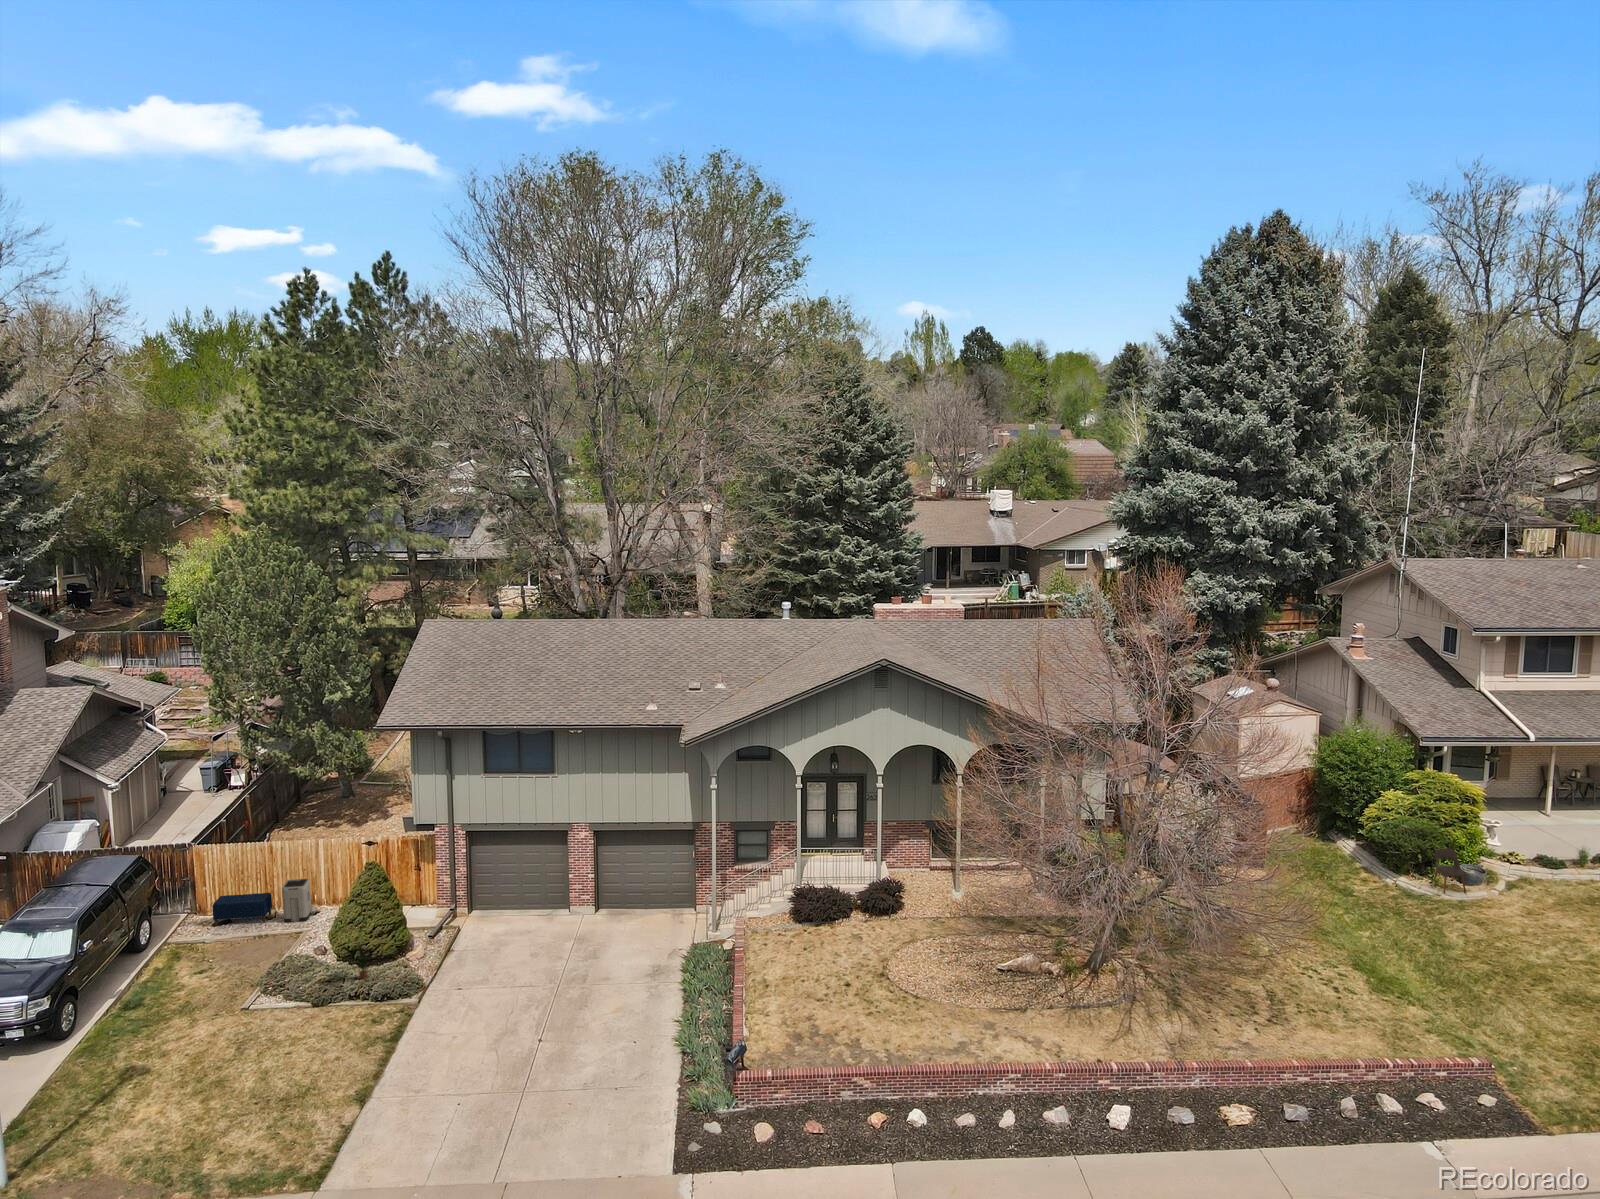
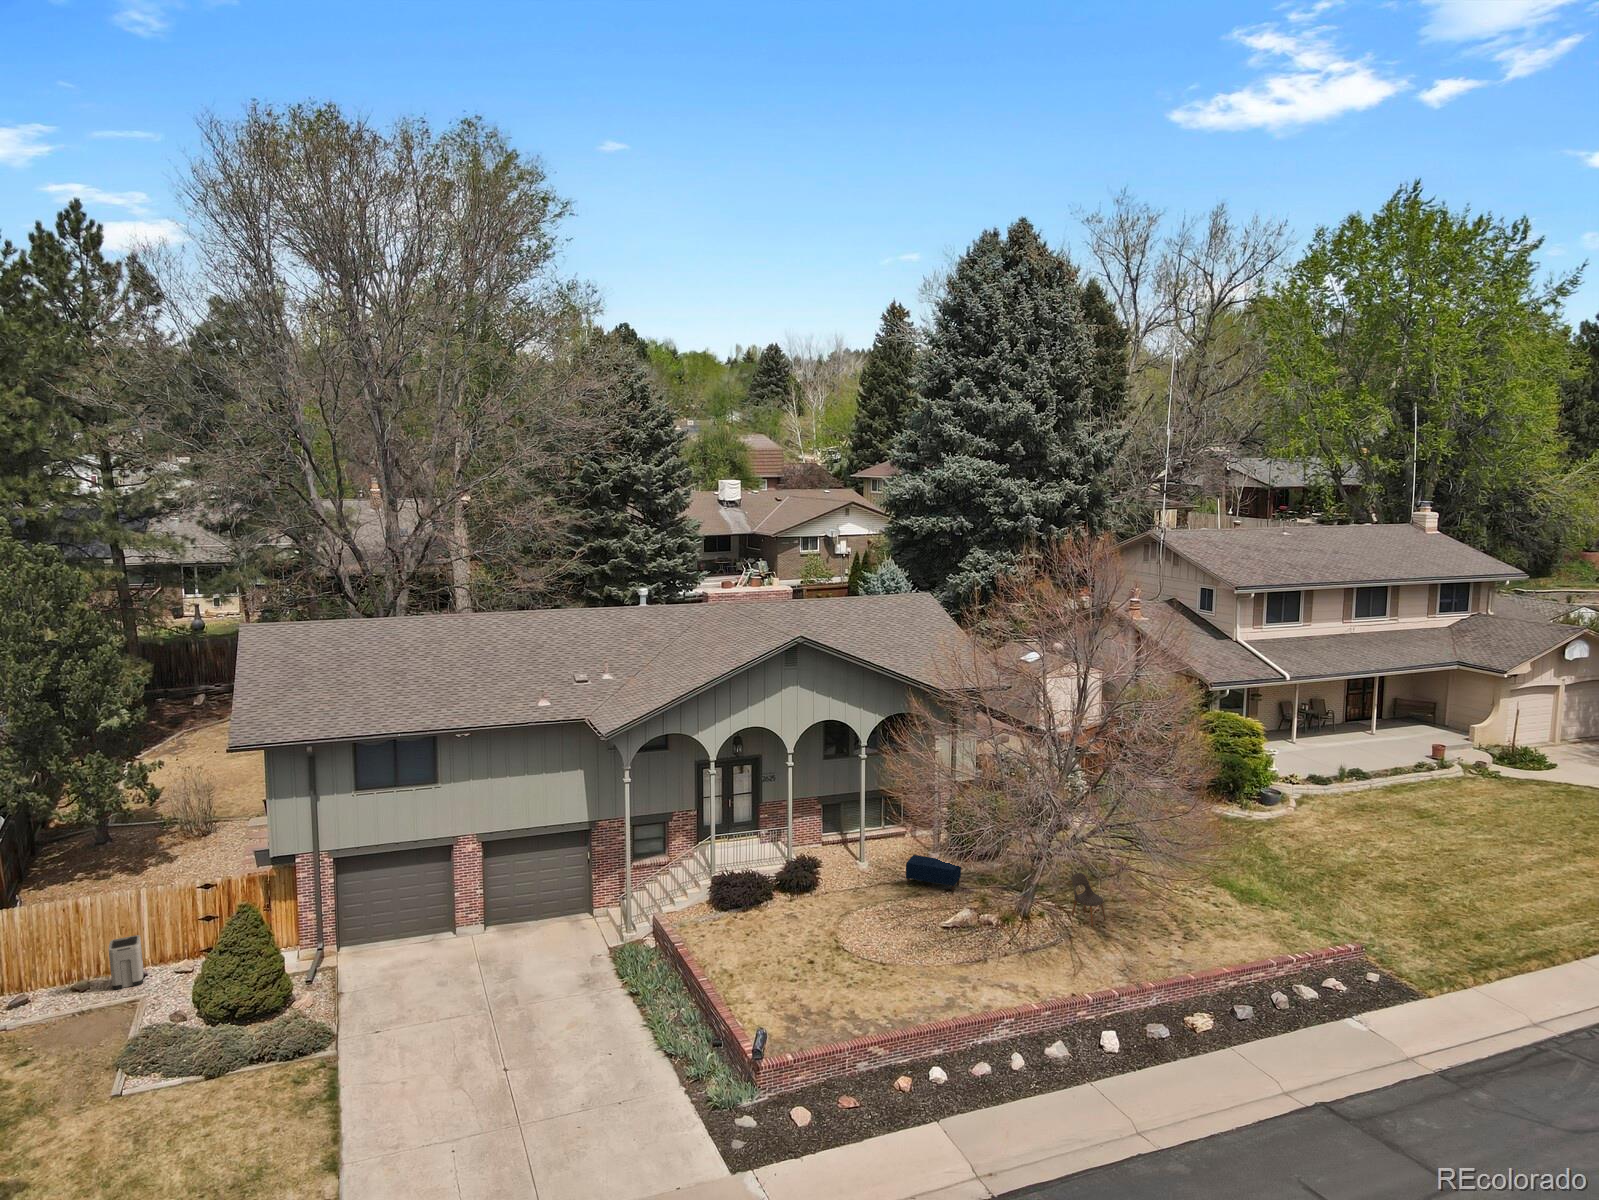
chair: present [1433,847,1466,893] -> present [1072,873,1106,927]
bench: present [212,893,272,926] -> present [906,855,961,892]
potted plant: present [354,945,372,979] -> none [237,999,265,1039]

